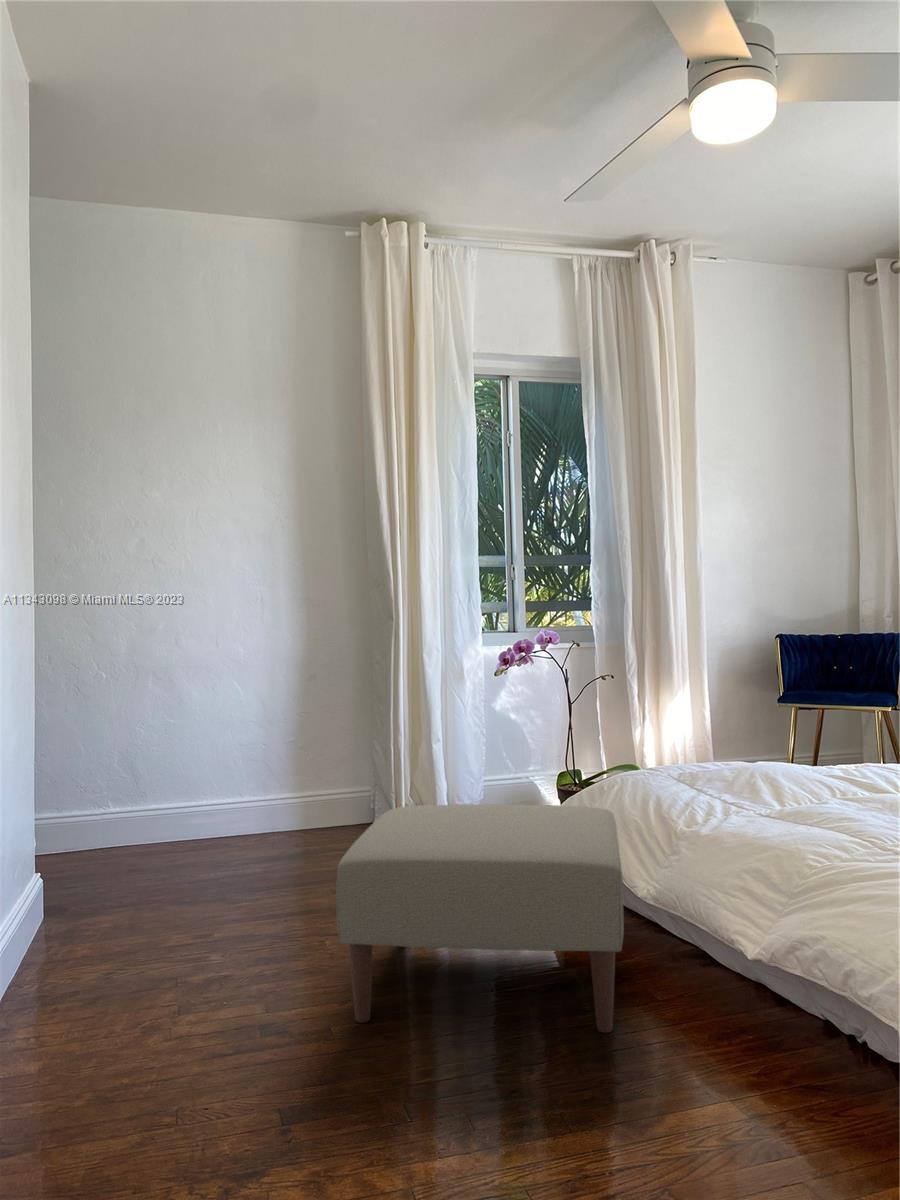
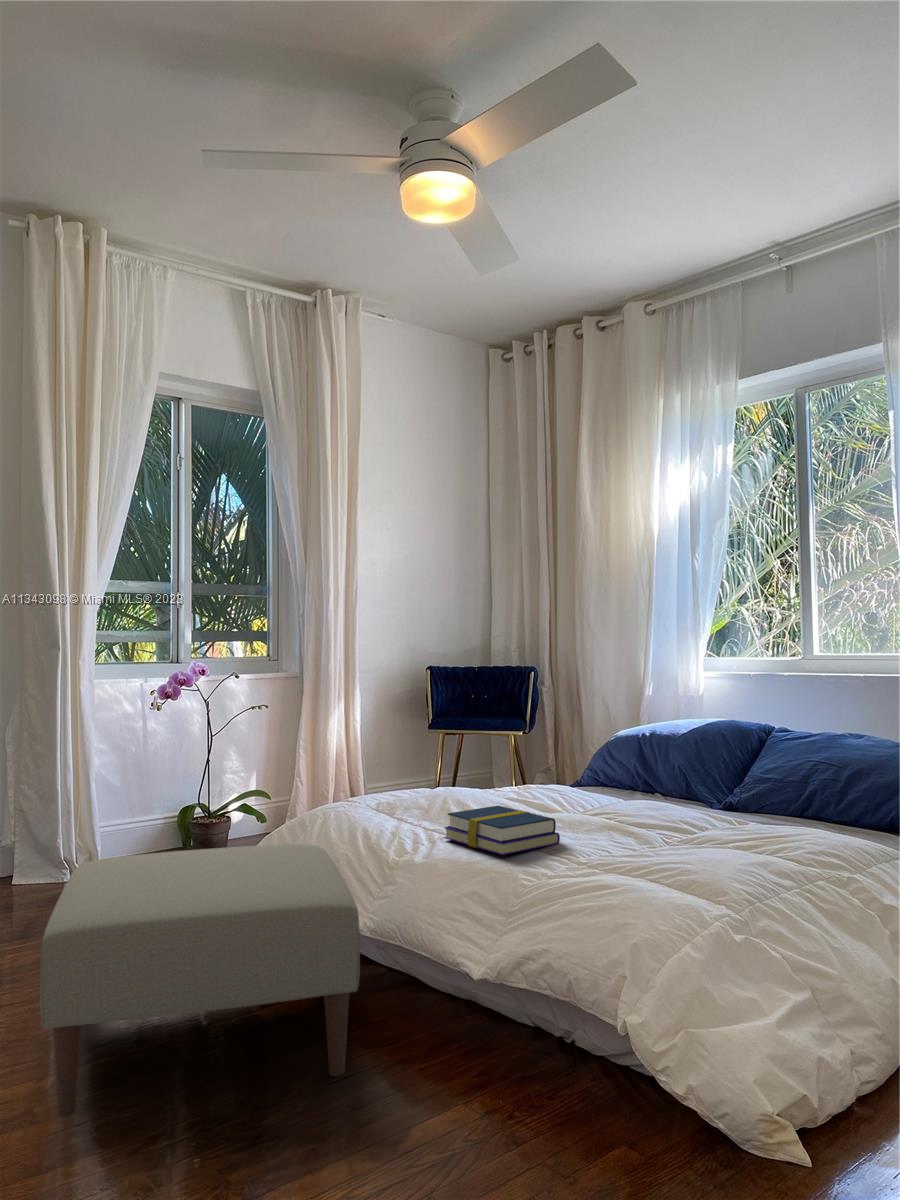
book: none [737,781,868,832] -> present [444,806,560,855]

